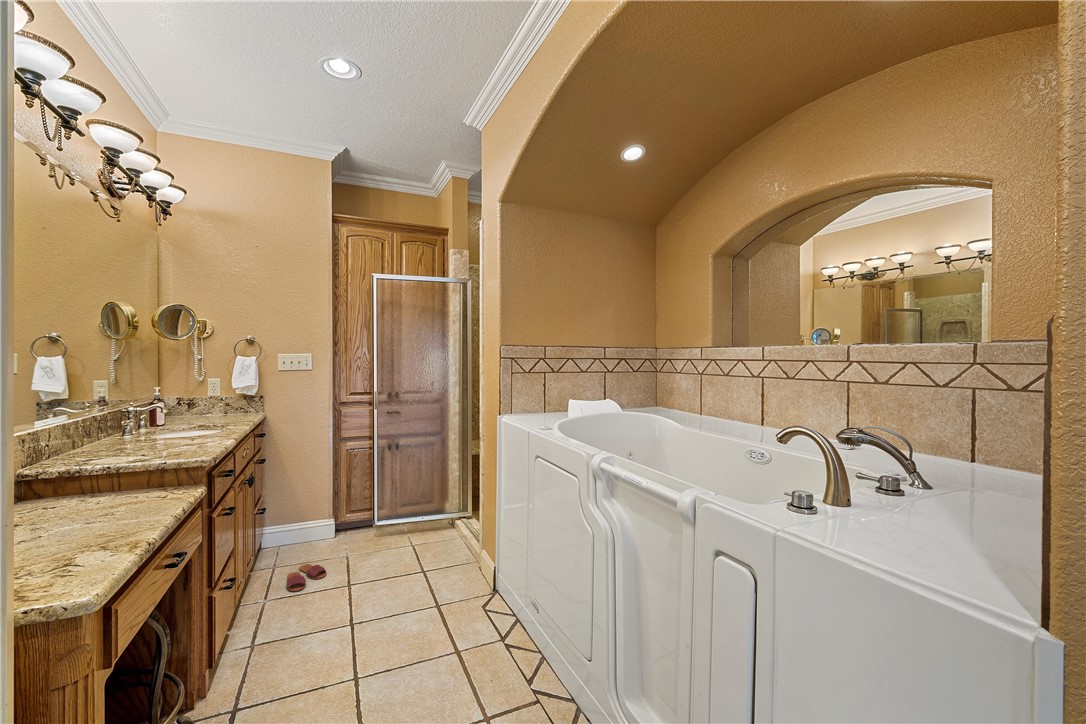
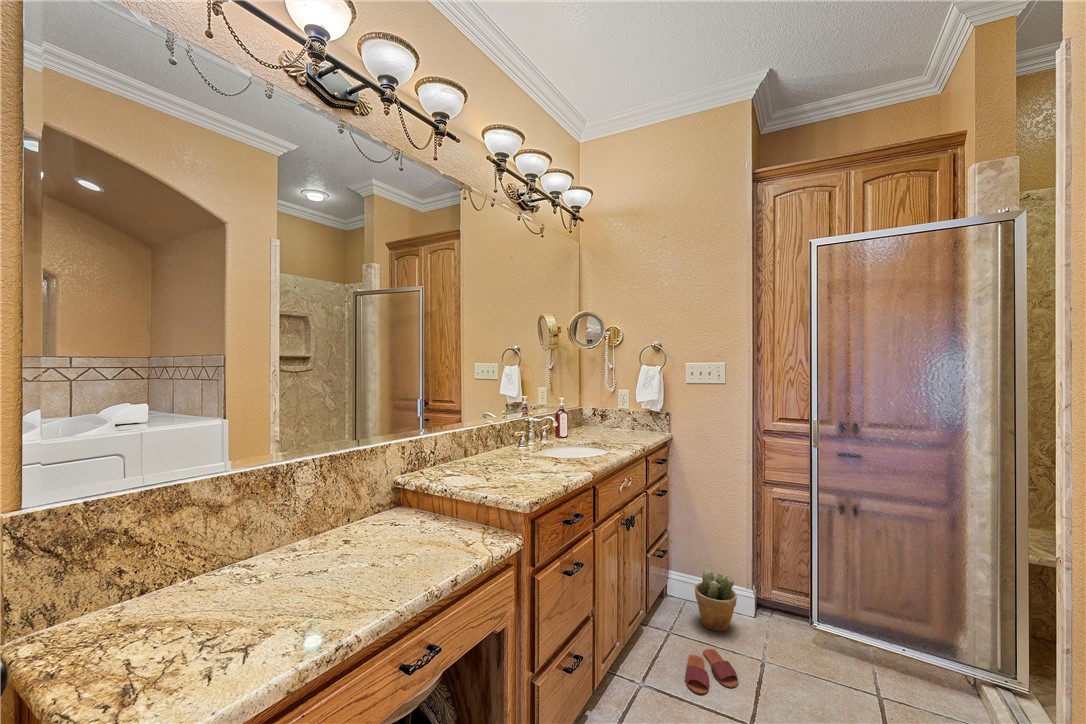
potted plant: none [289,511,323,555] -> present [695,570,737,632]

